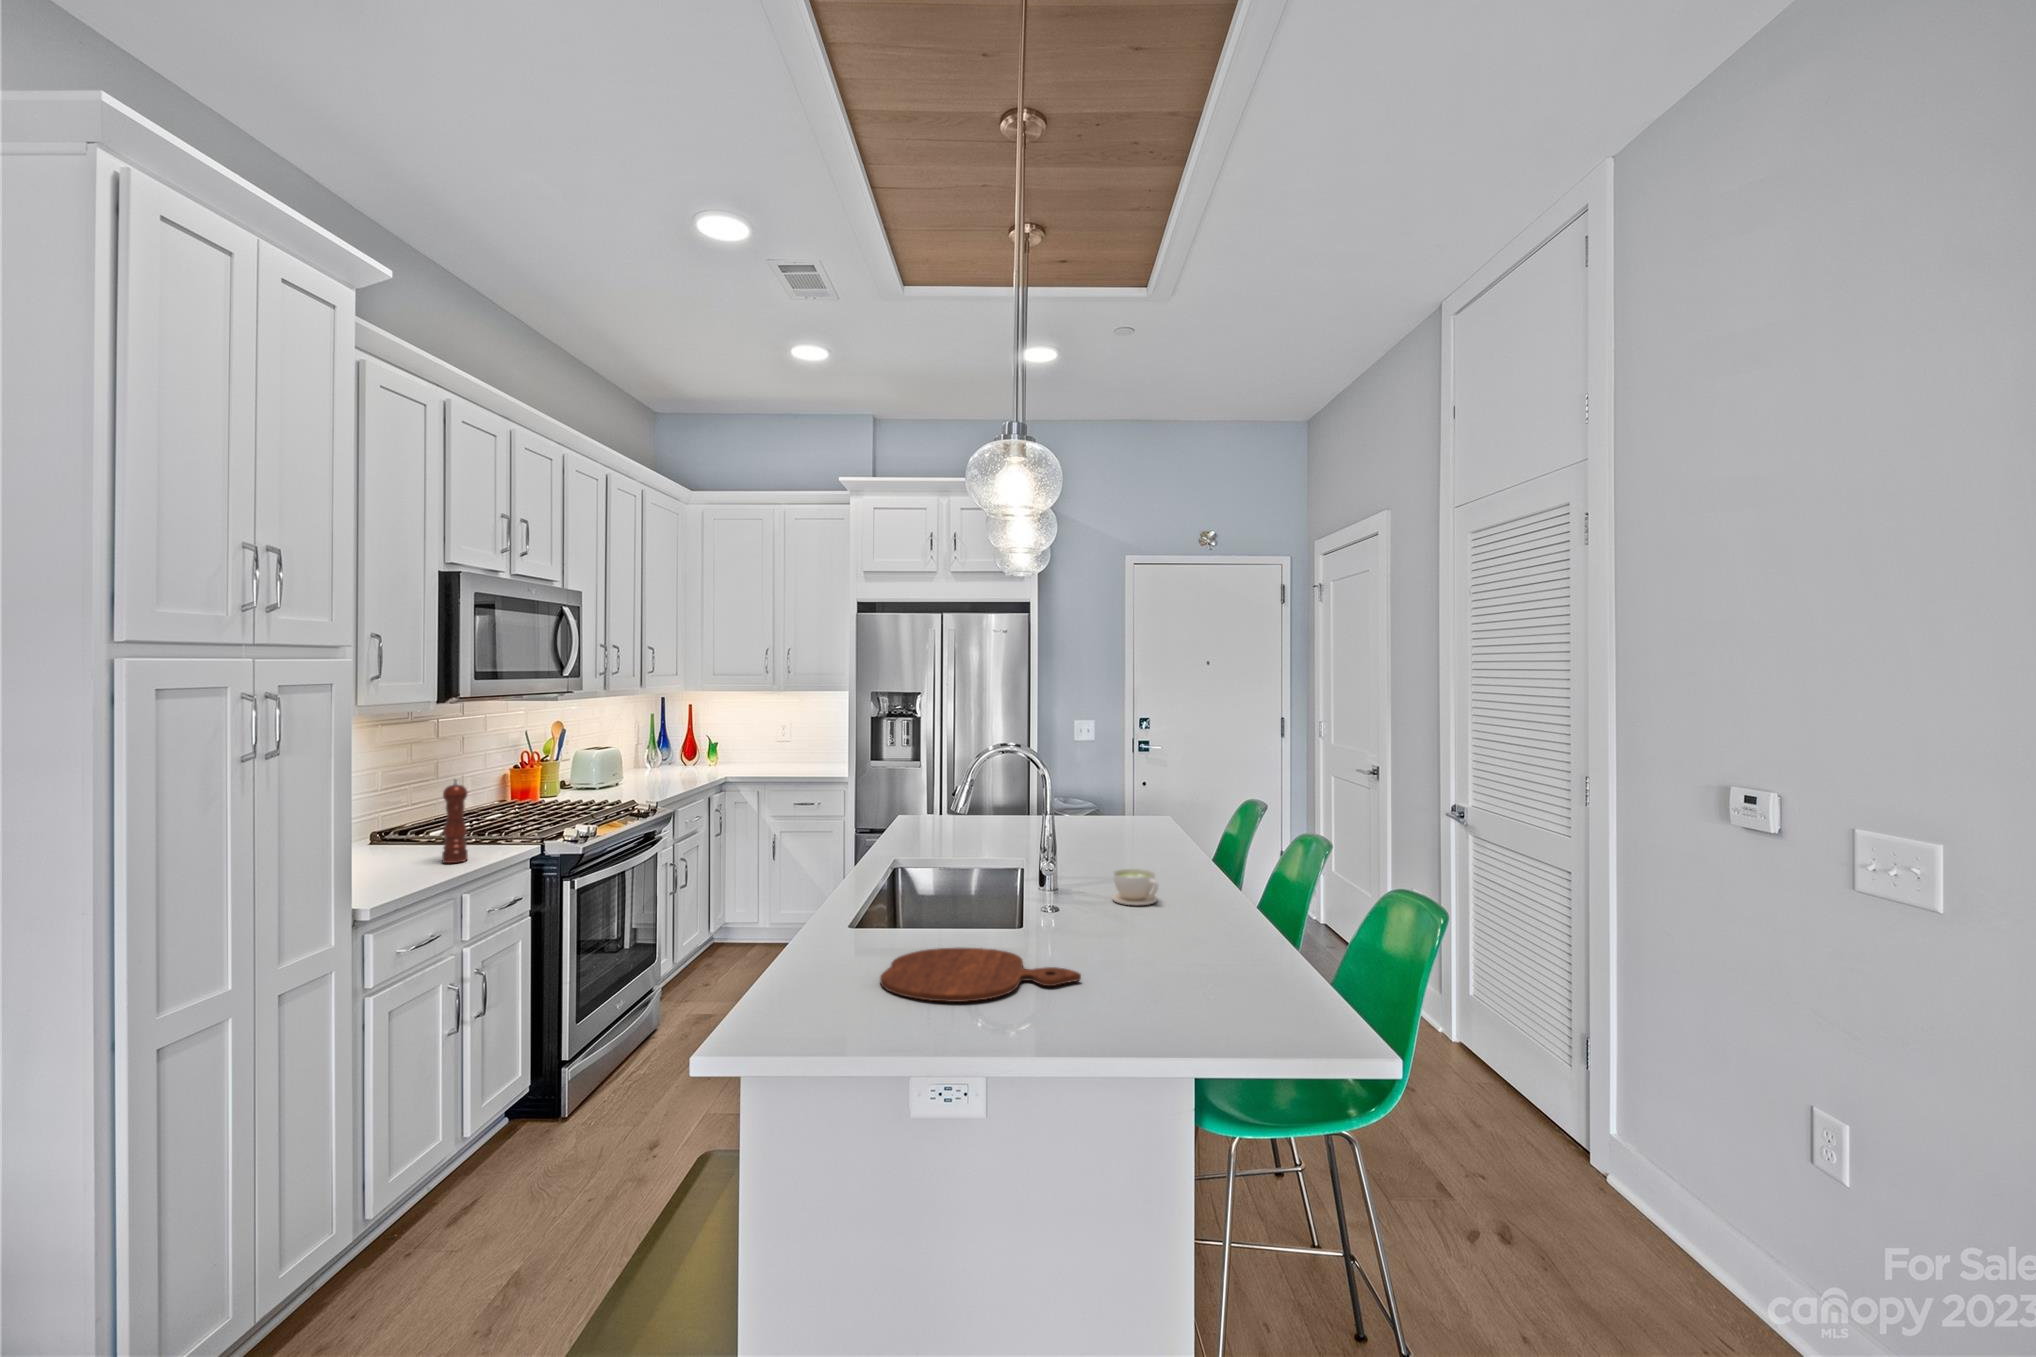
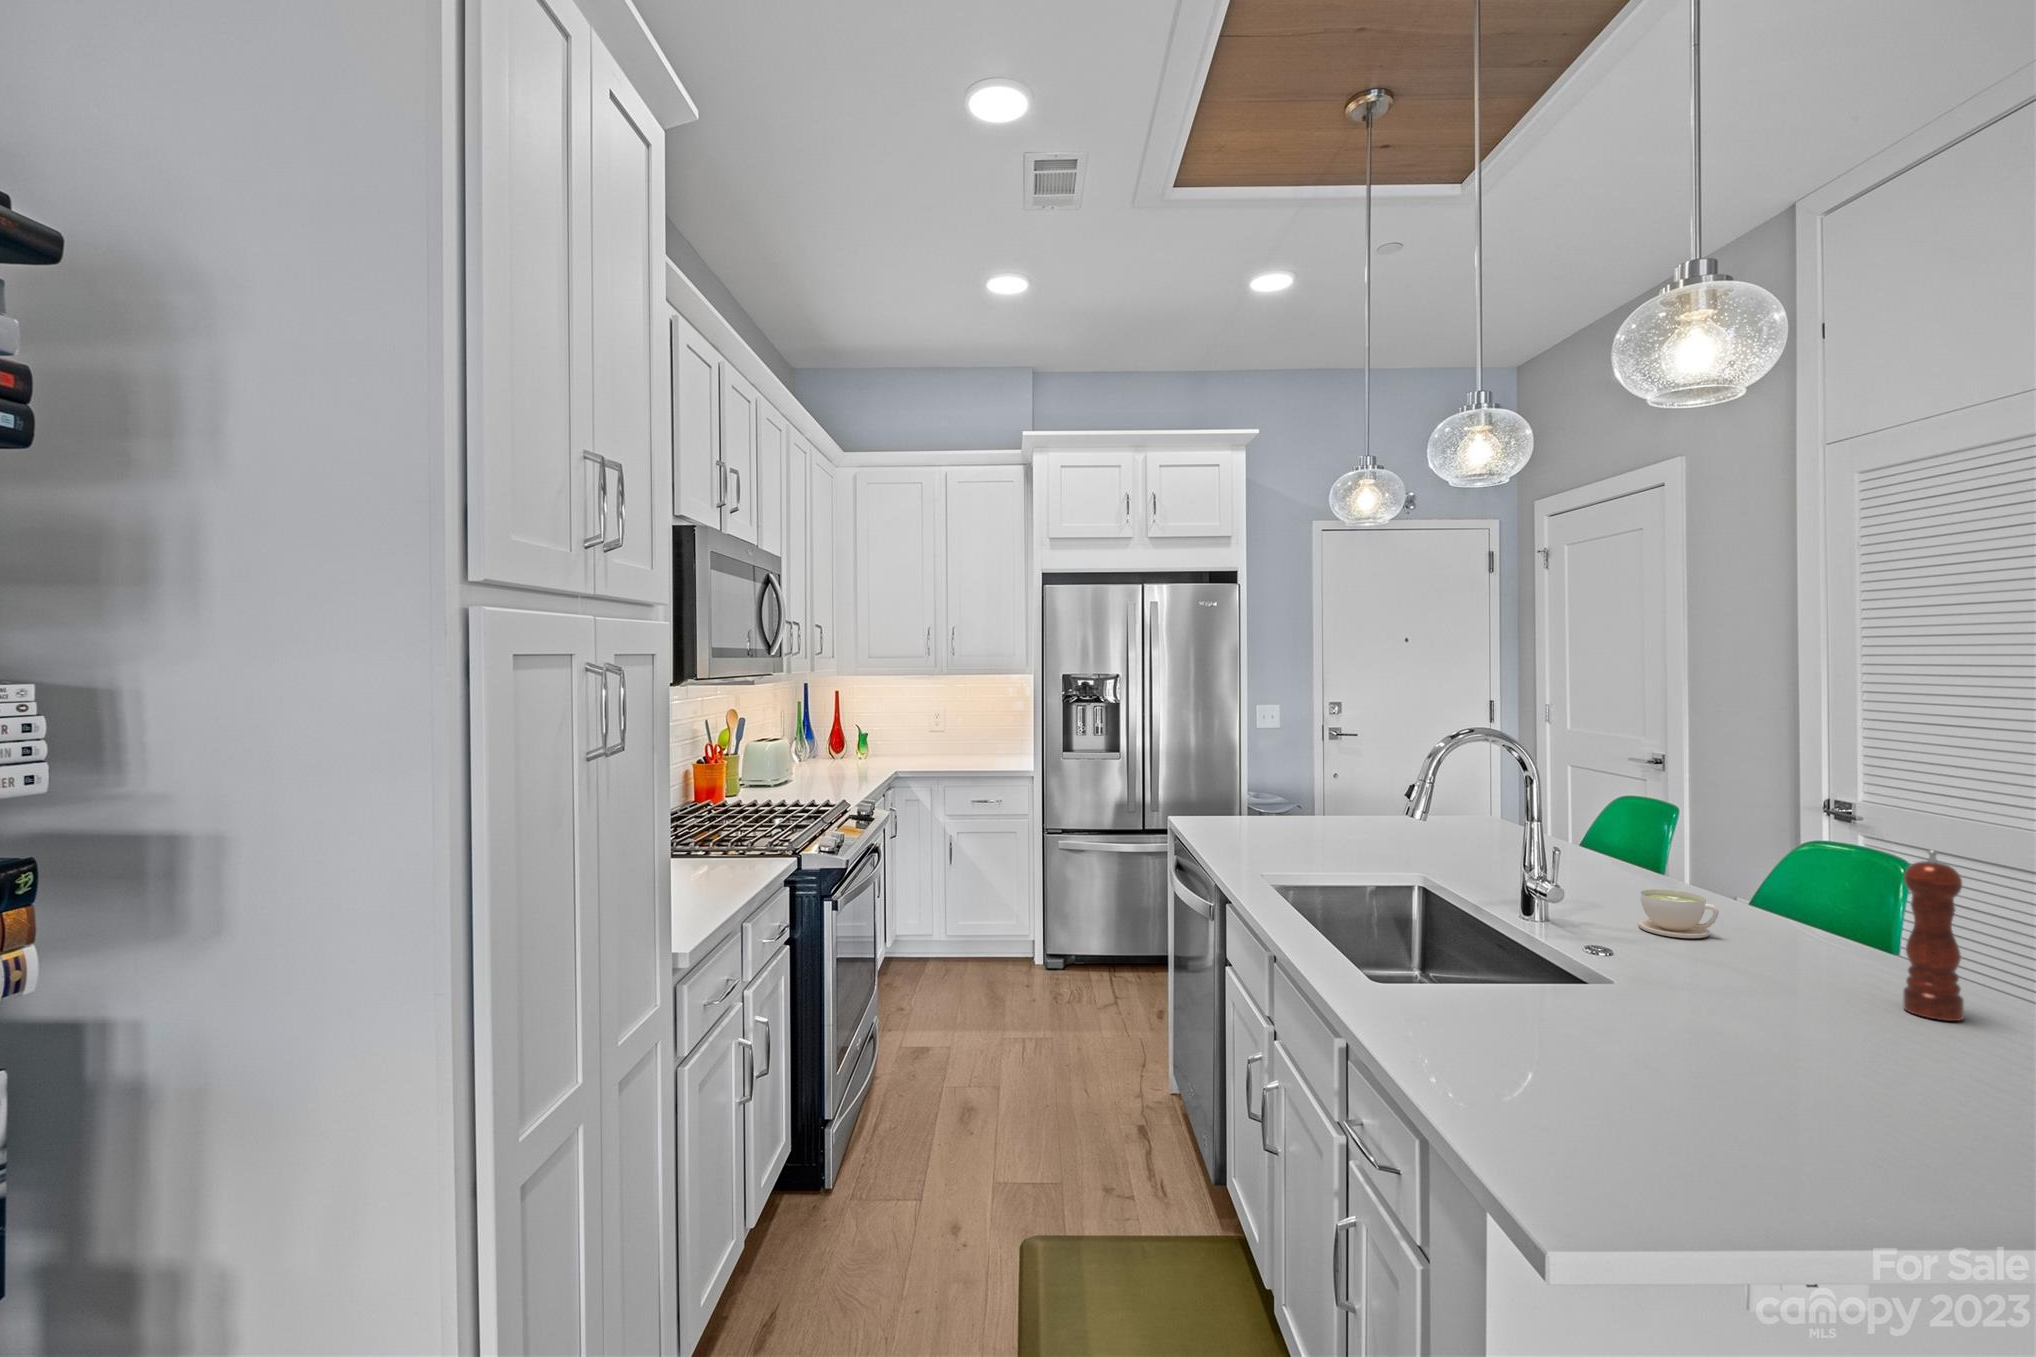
pepper mill: present [442,779,468,863] -> present [1903,850,1964,1021]
cutting board: present [880,948,1081,1002] -> none [1540,1008,1857,1102]

